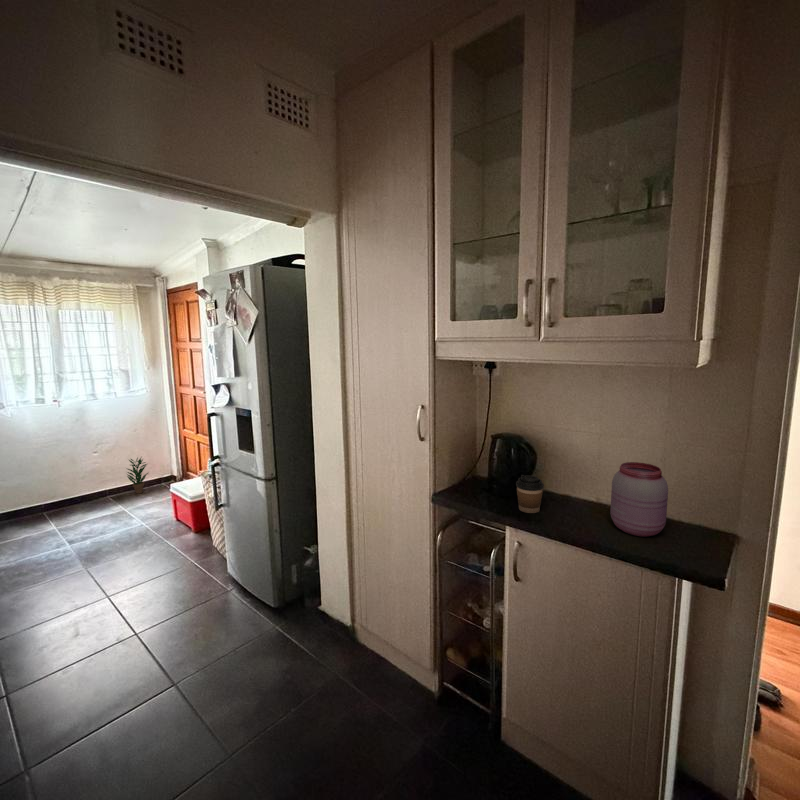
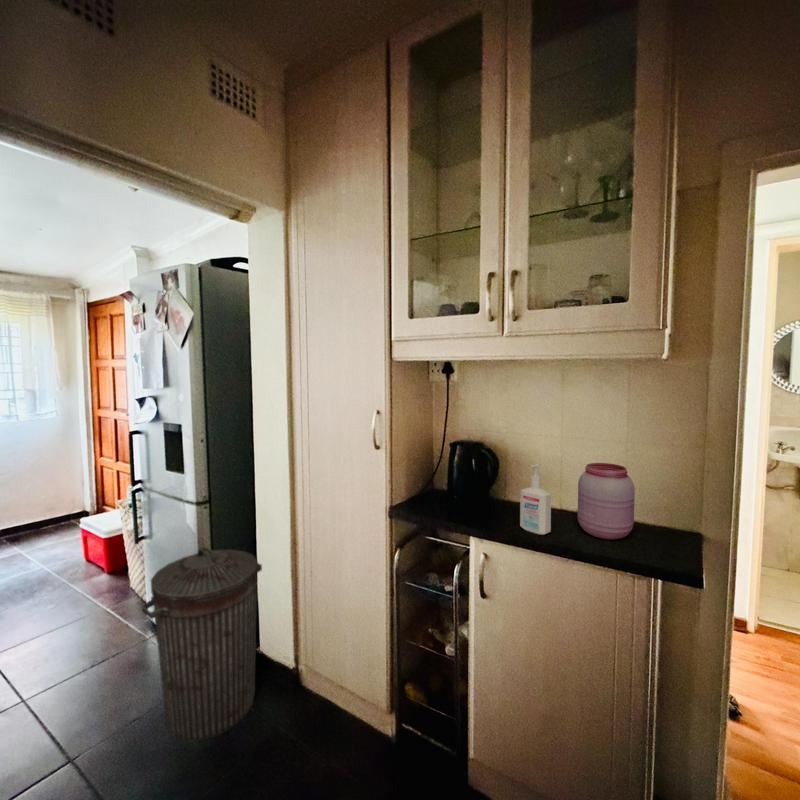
potted plant: present [127,458,148,494] -> none [25,488,56,533]
bottle: none [553,462,583,528] -> present [520,464,551,535]
coffee cup: present [516,475,544,513] -> none [479,482,508,522]
trash can: none [224,519,322,678] -> present [142,547,262,741]

